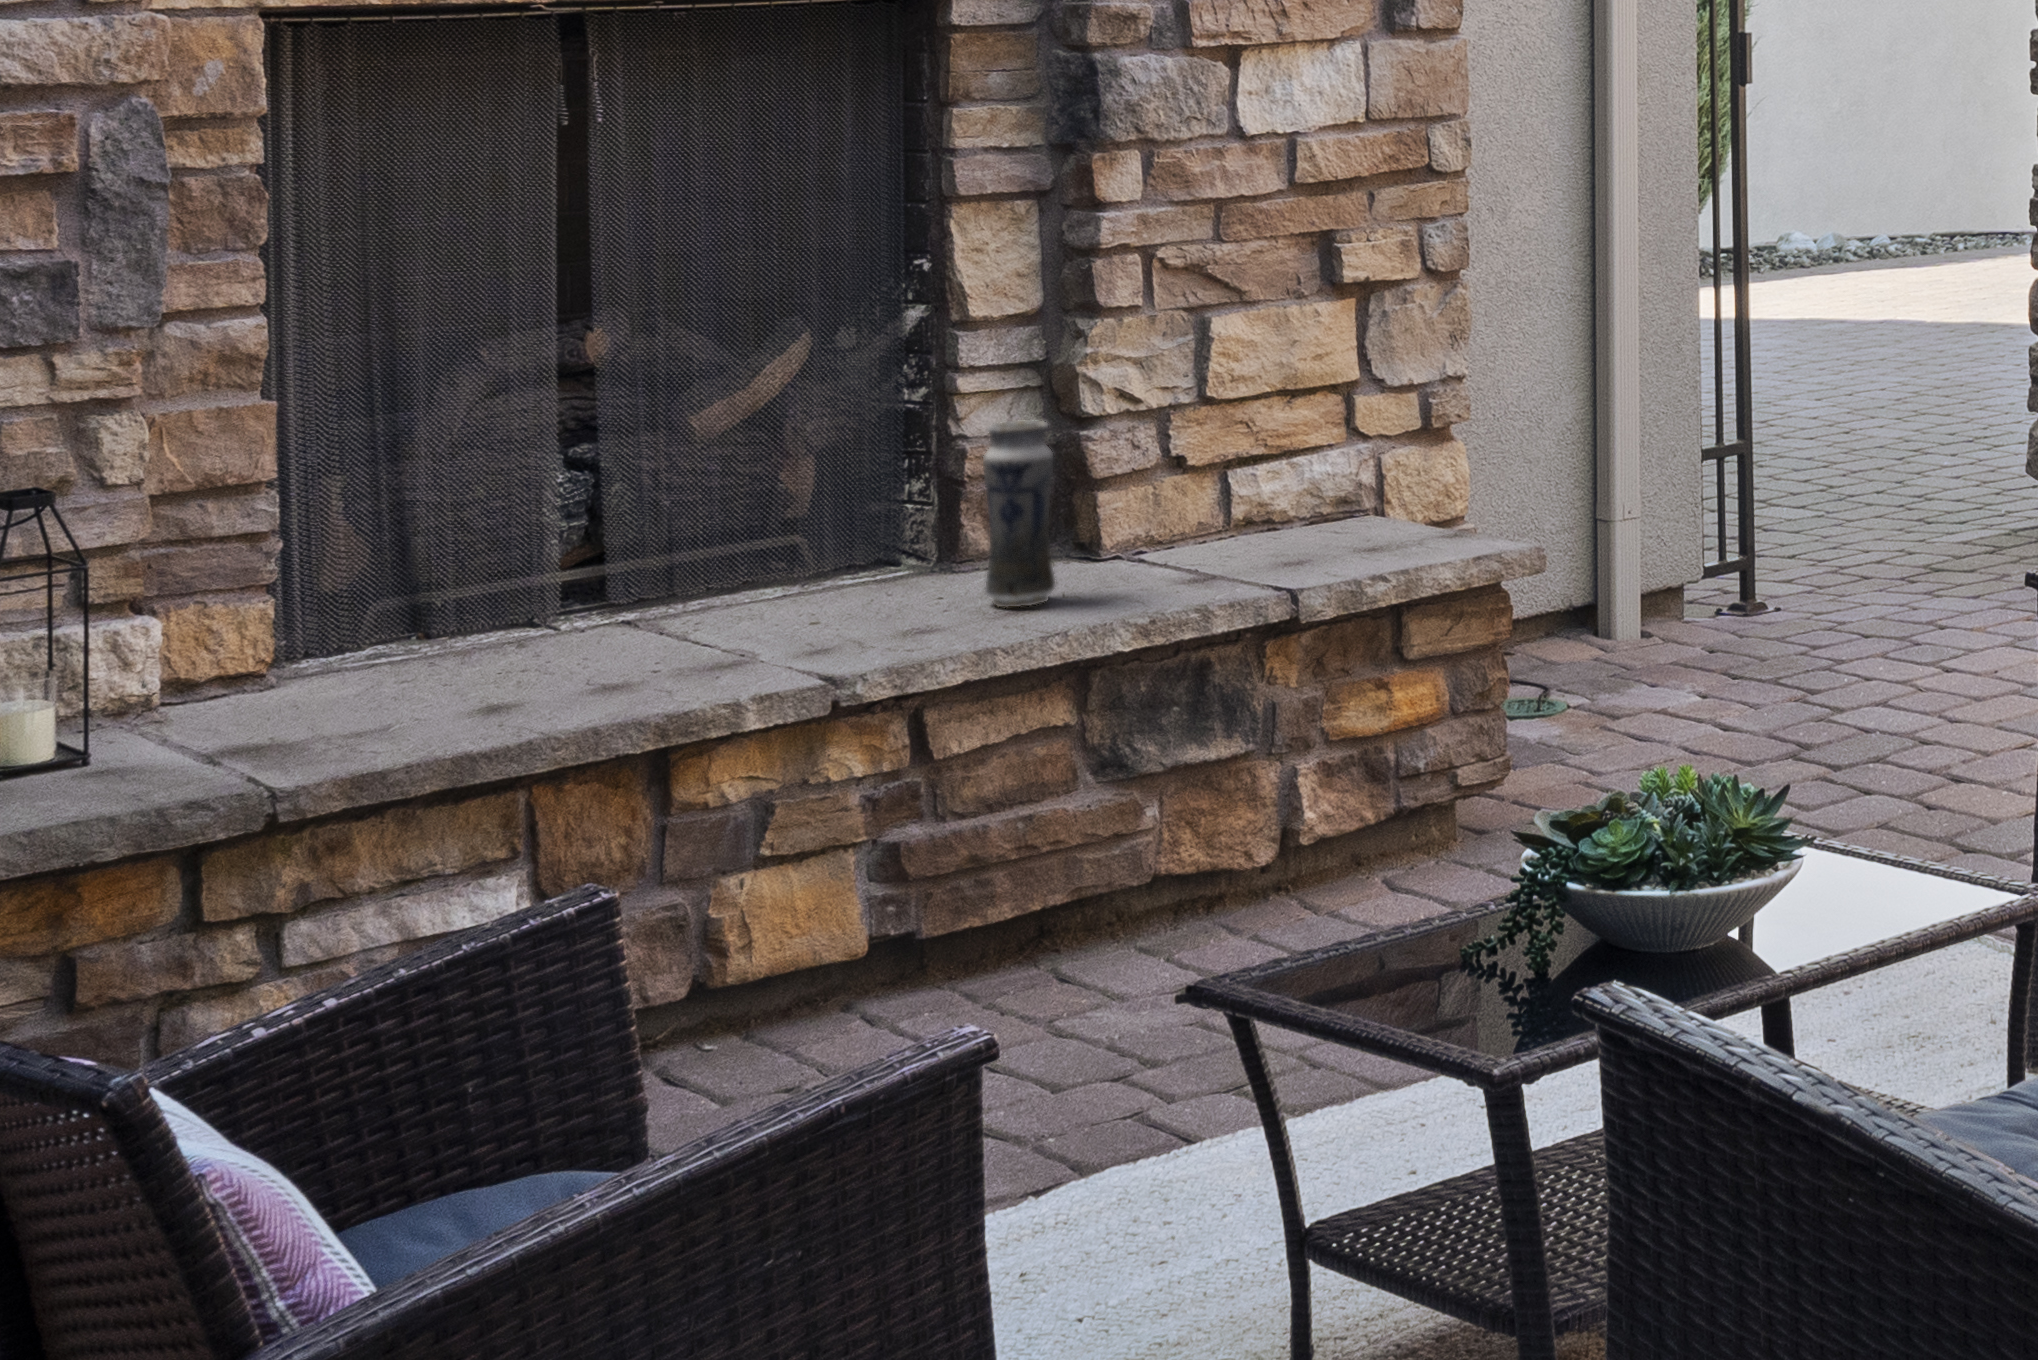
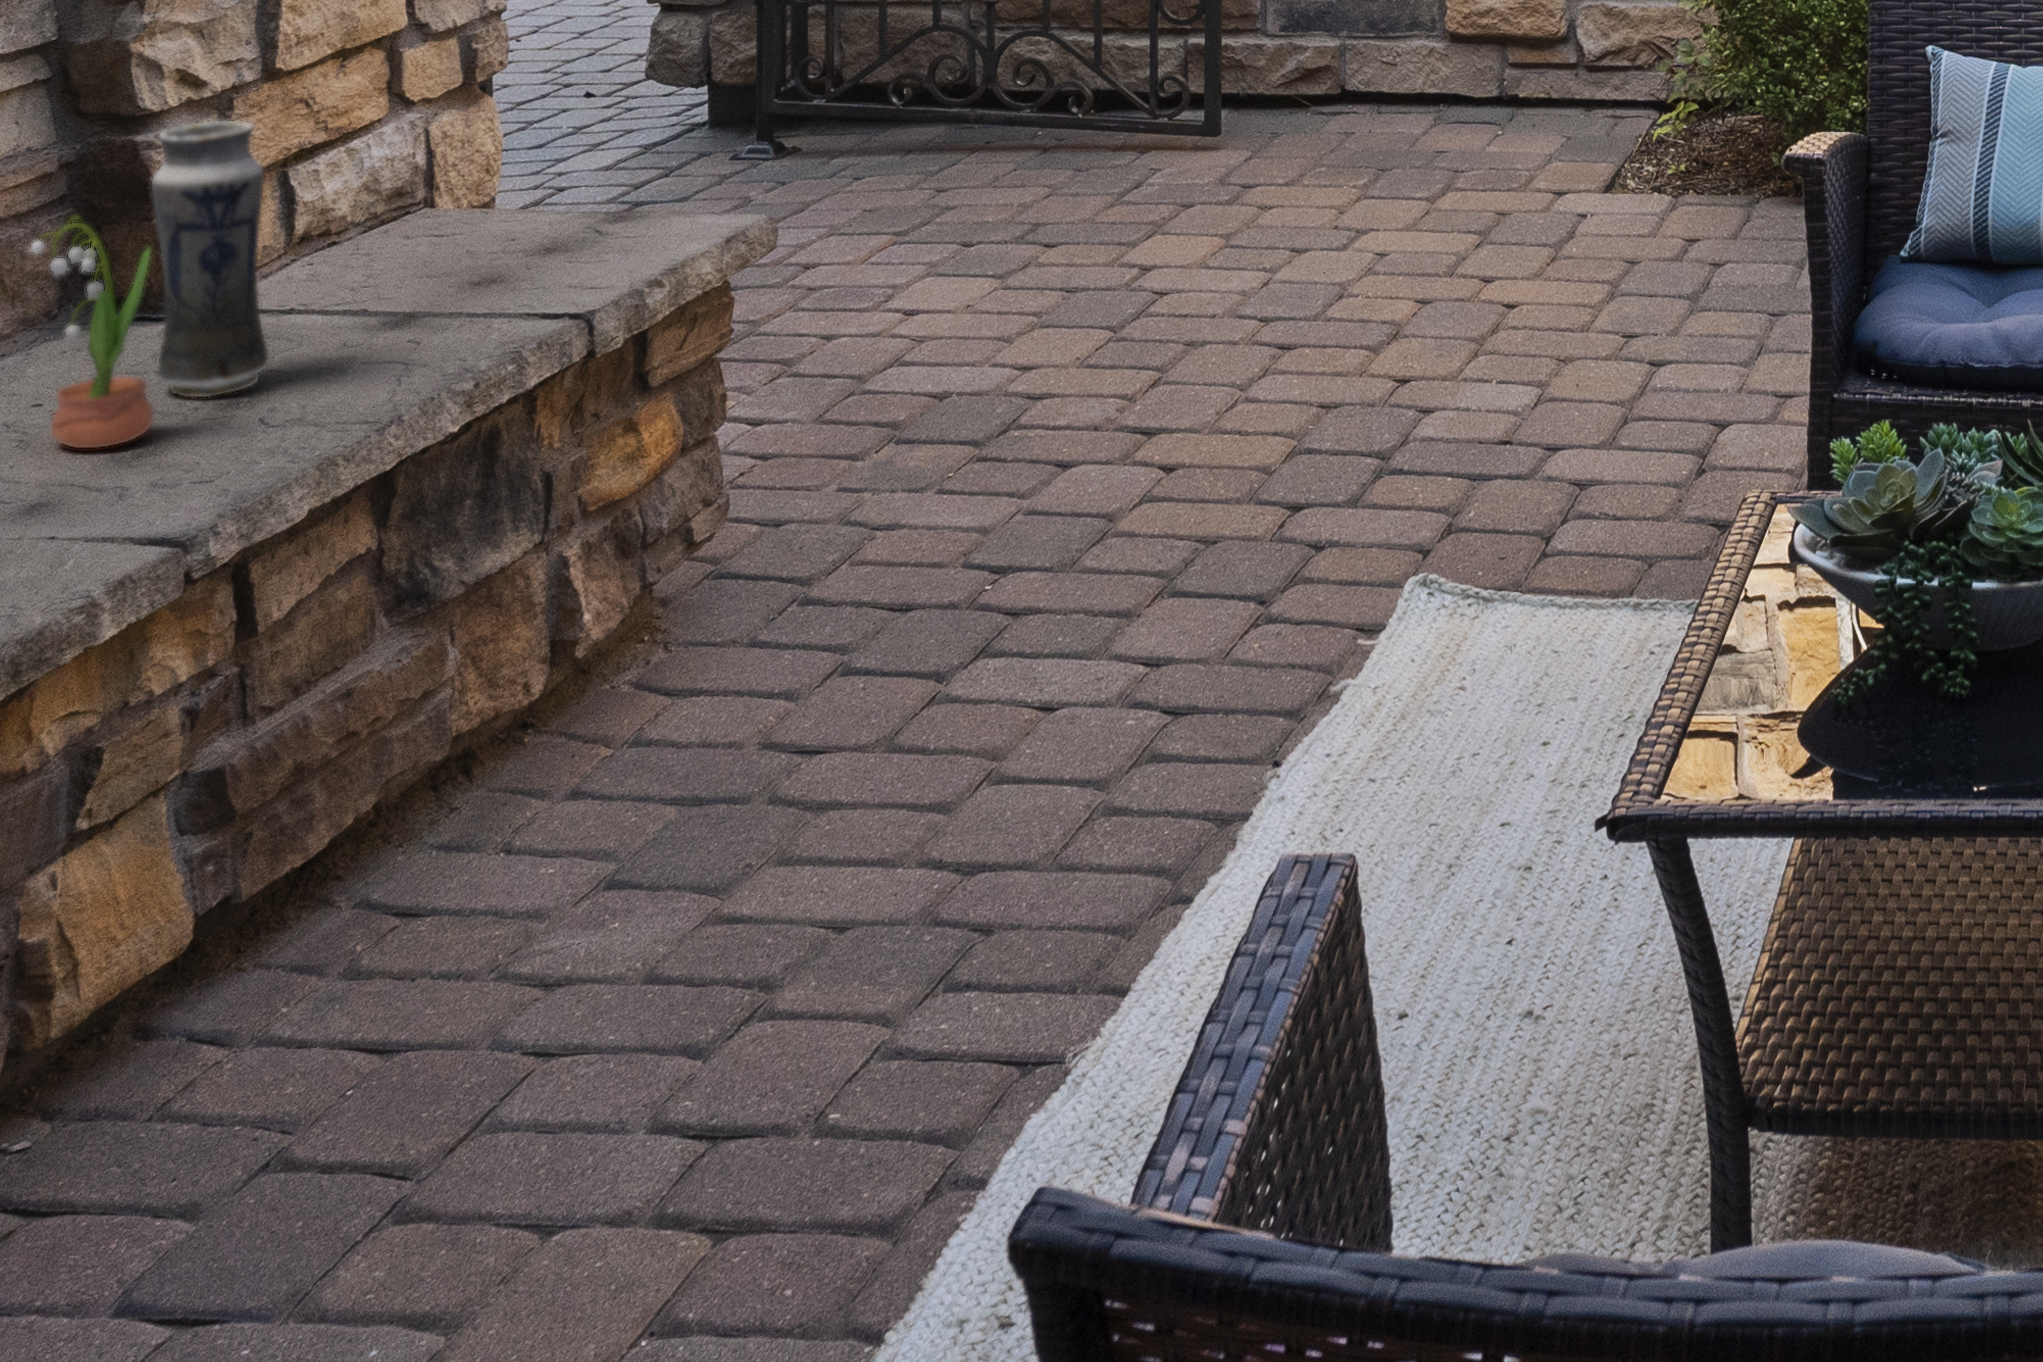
potted flower: none [864,470,942,627] -> present [31,223,154,448]

